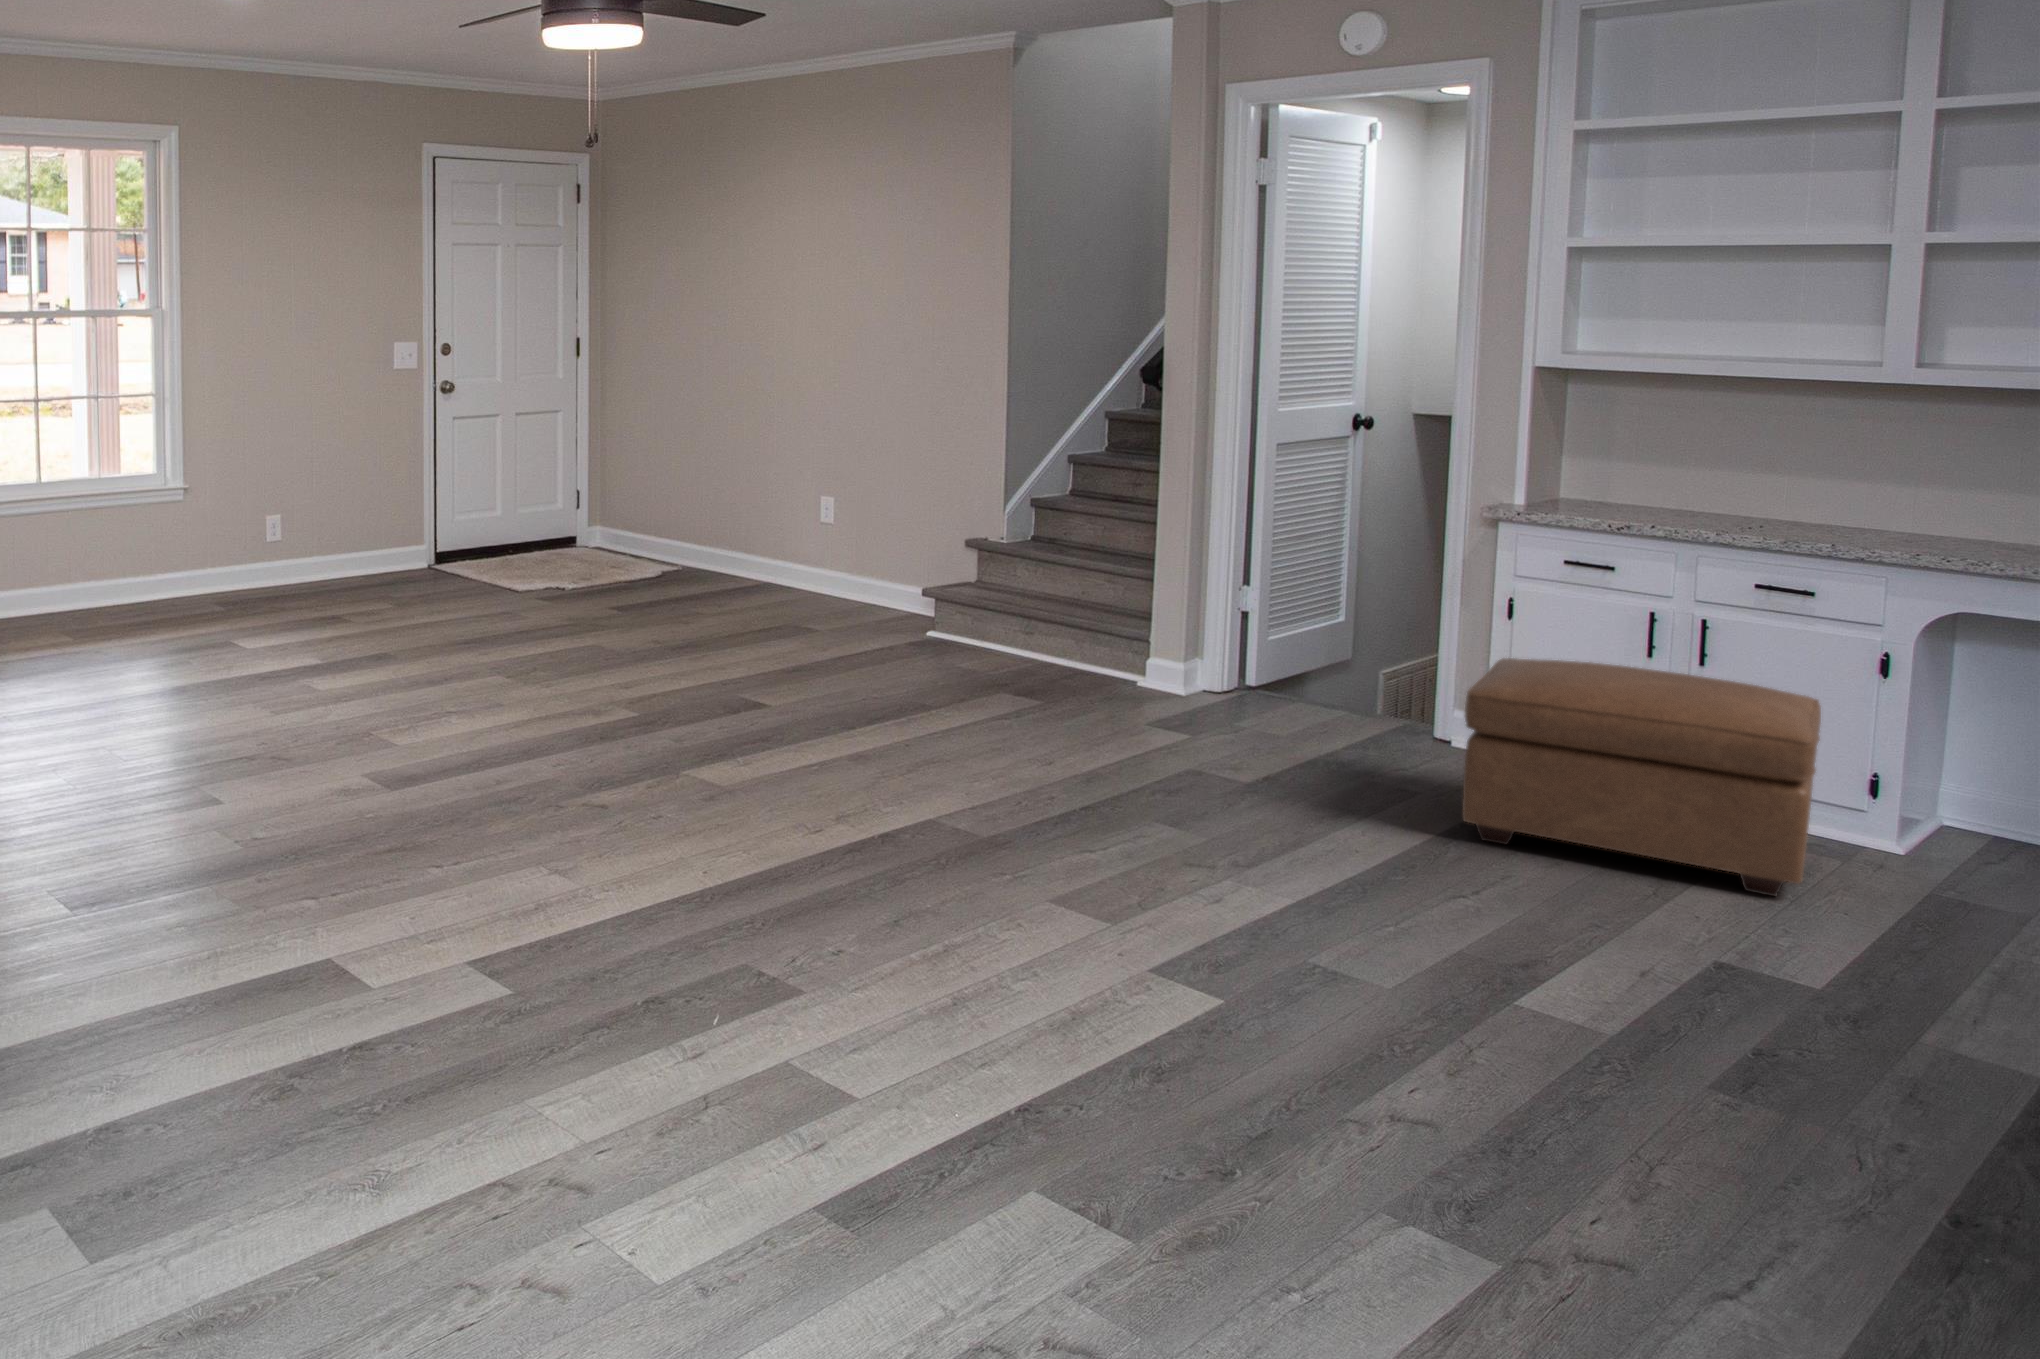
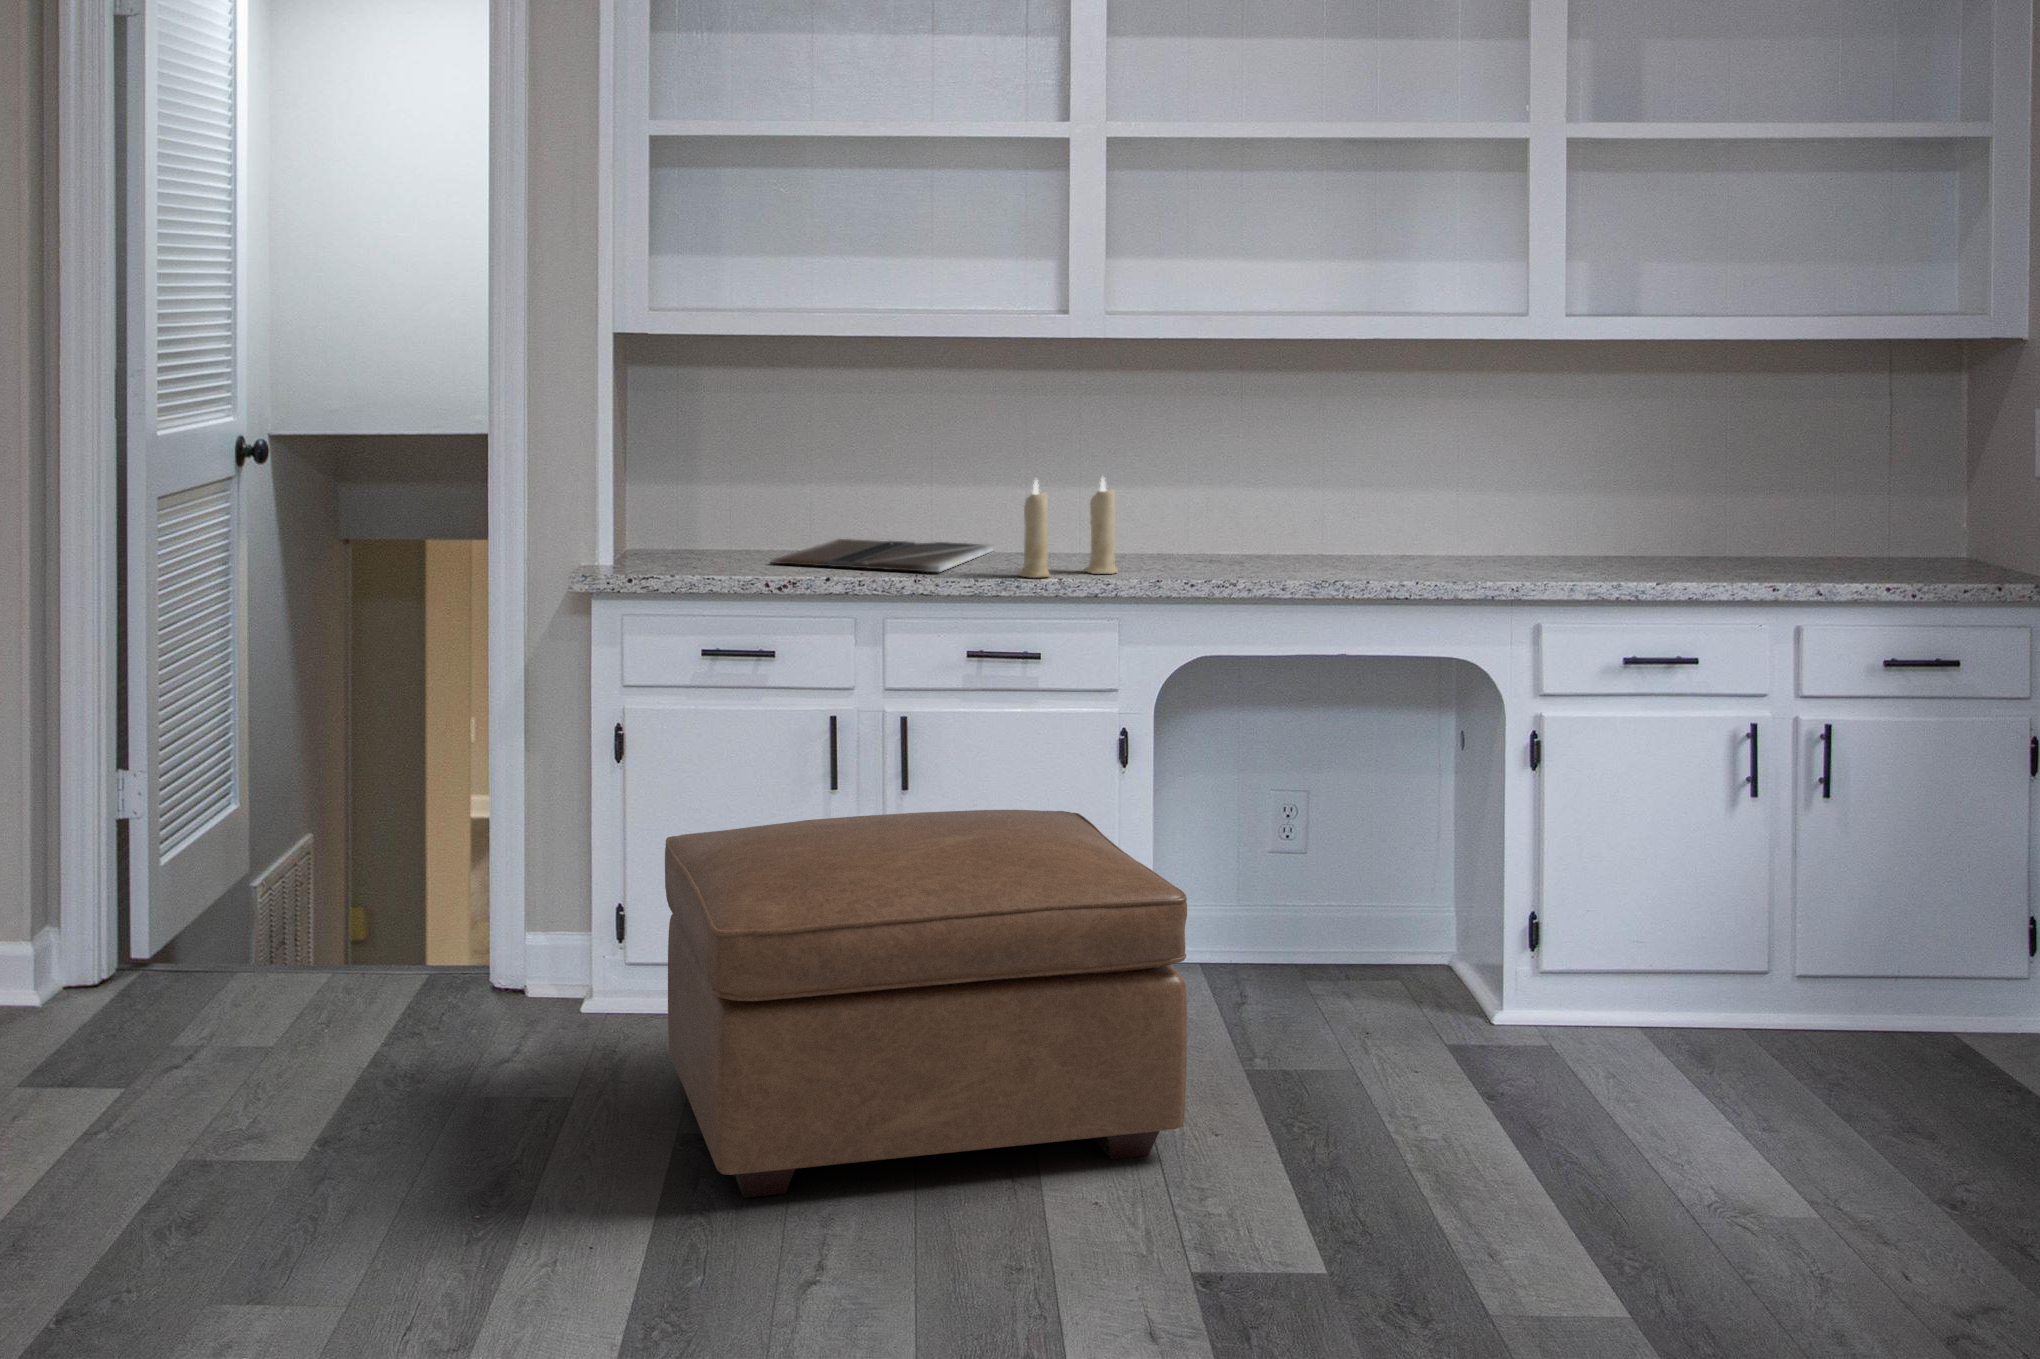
candle: none [1806,474,1904,548] -> present [1019,478,1118,578]
laptop: none [1632,508,1837,532] -> present [771,539,995,572]

